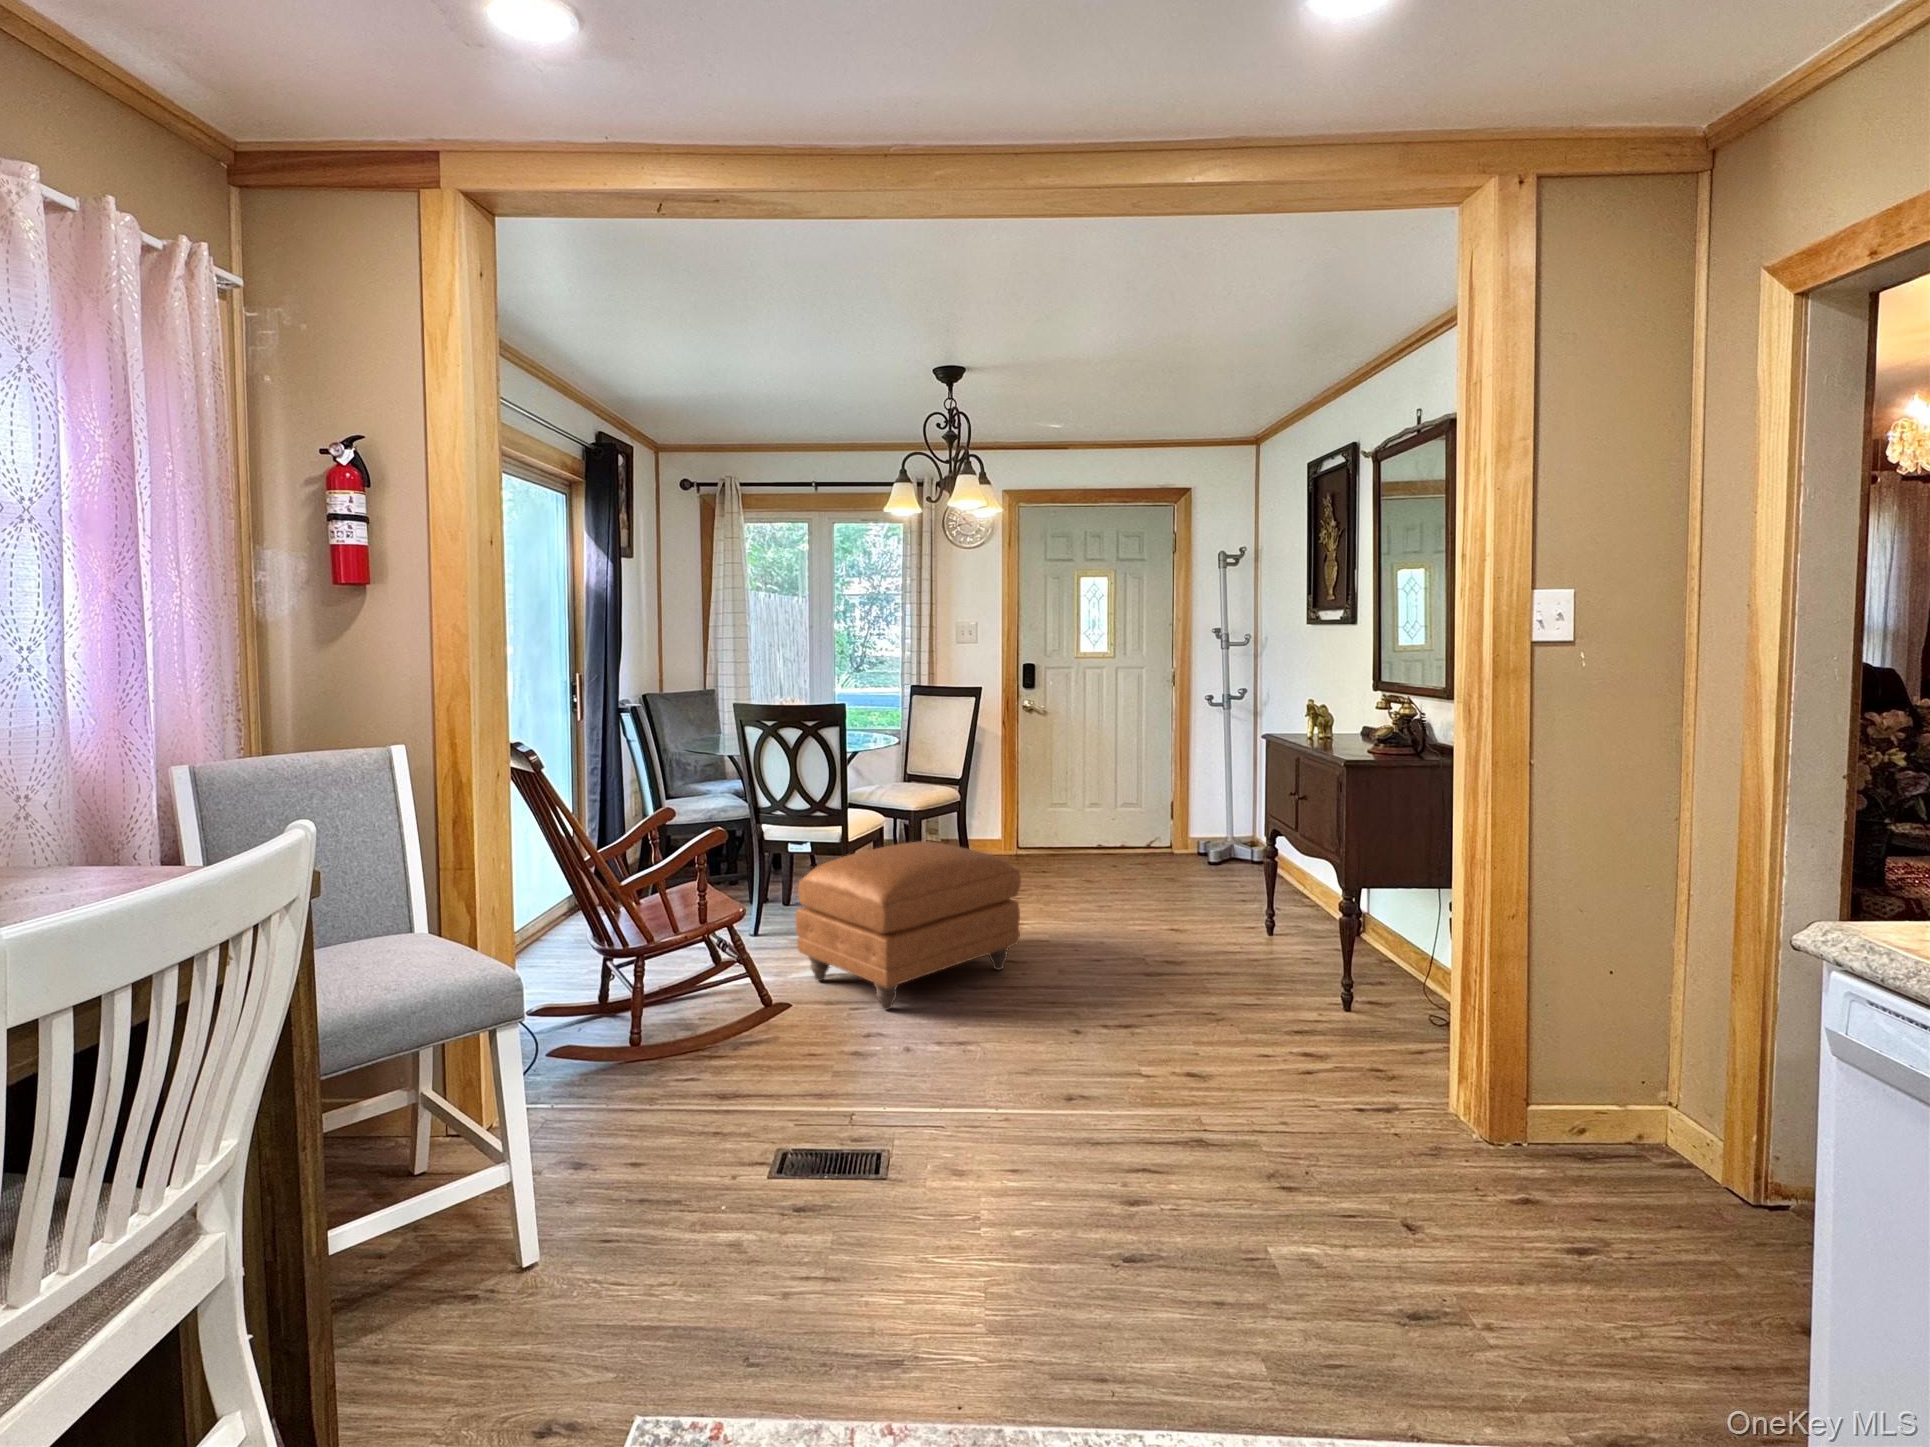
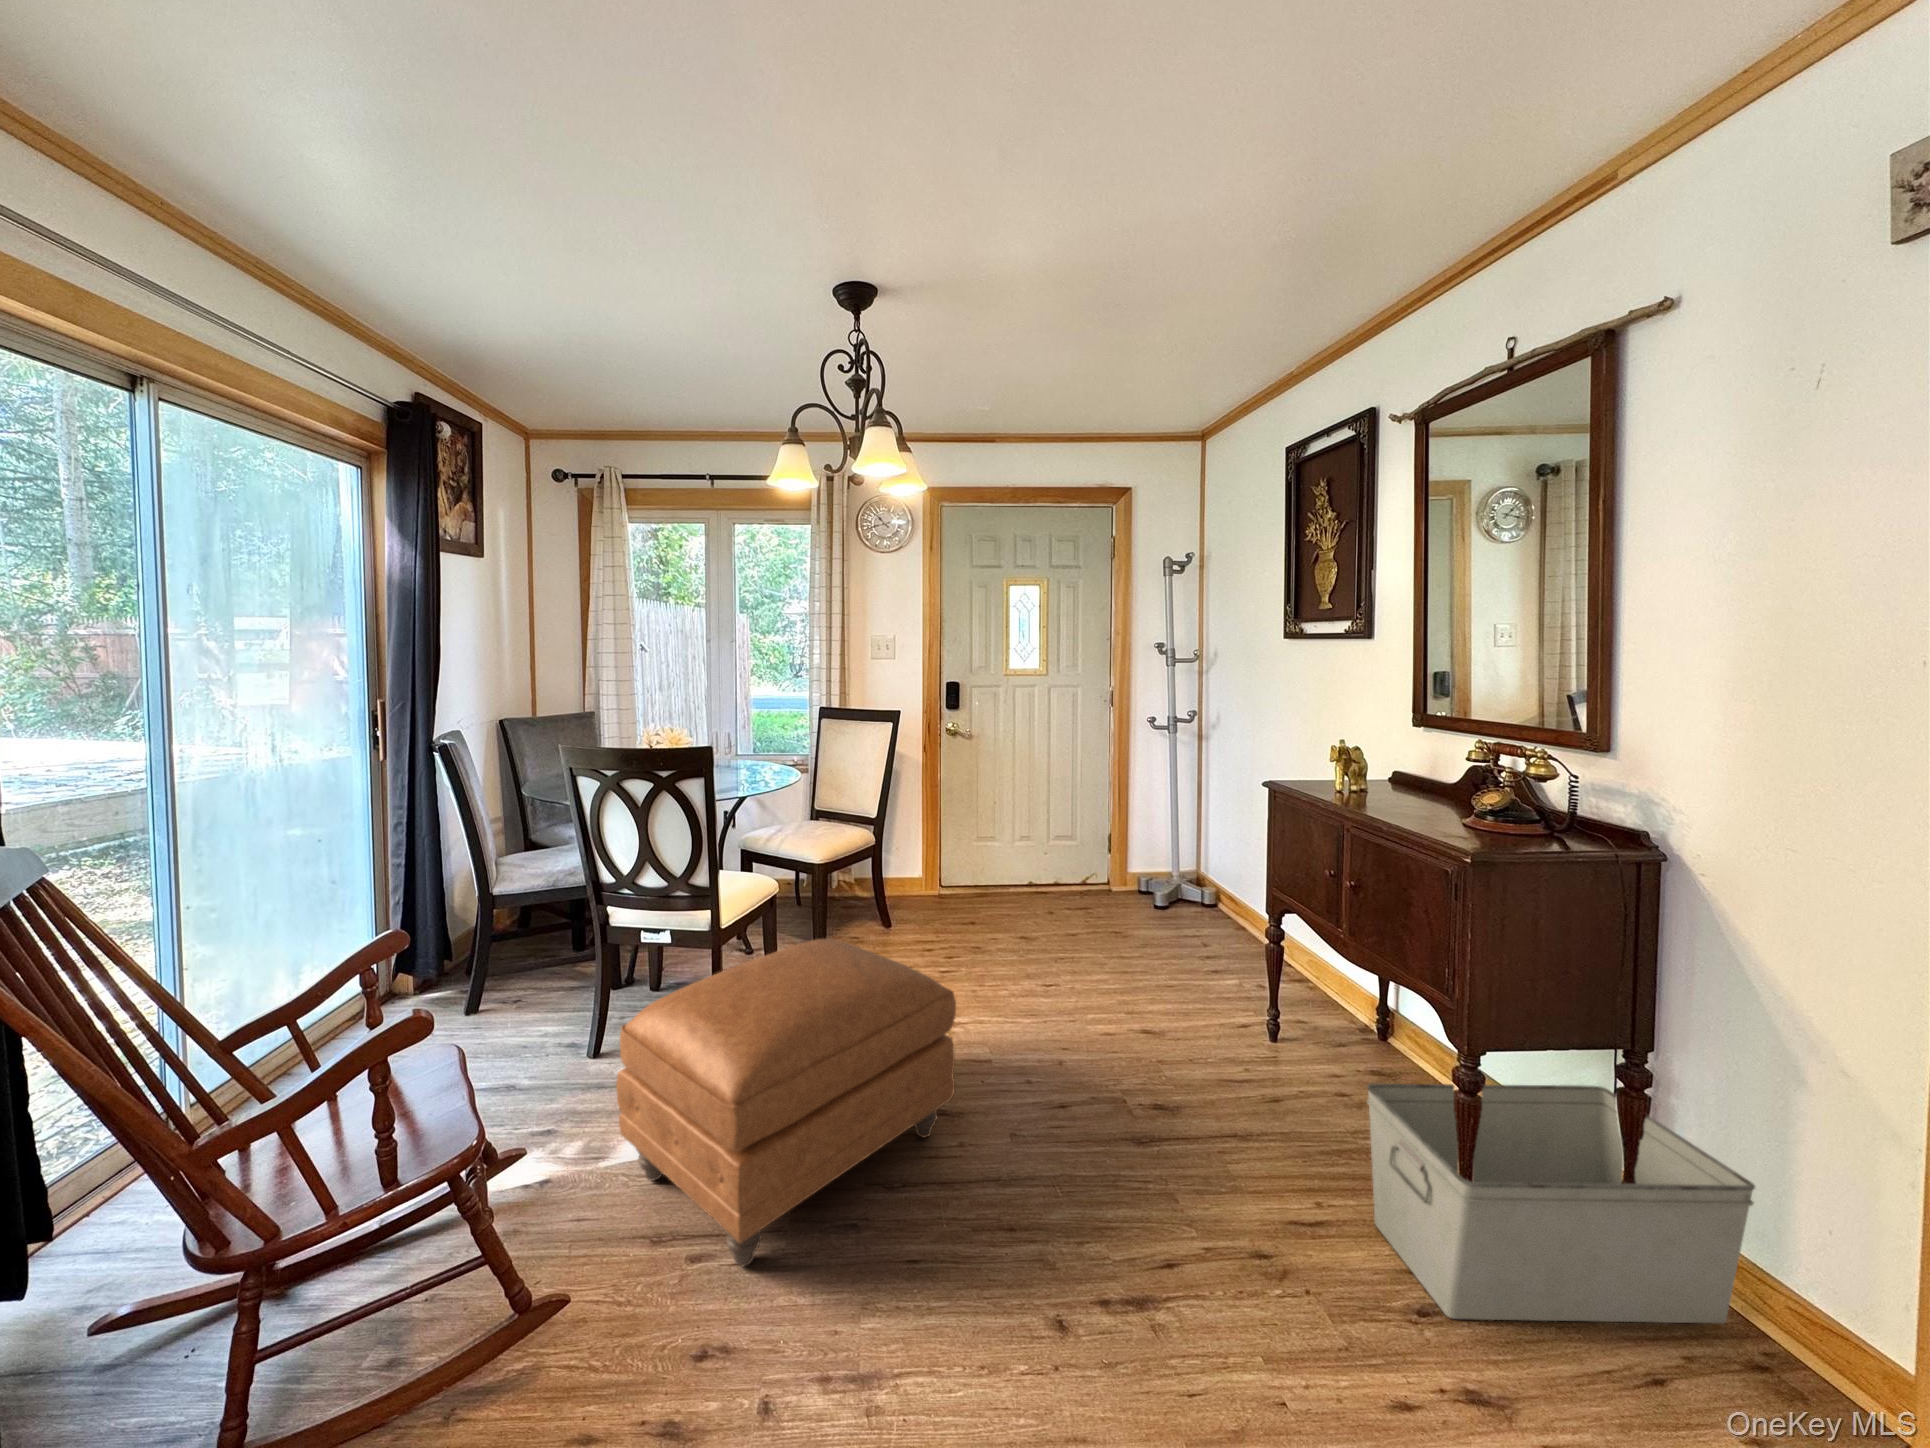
storage bin: none [1290,918,1499,1042] -> present [1367,1084,1755,1323]

